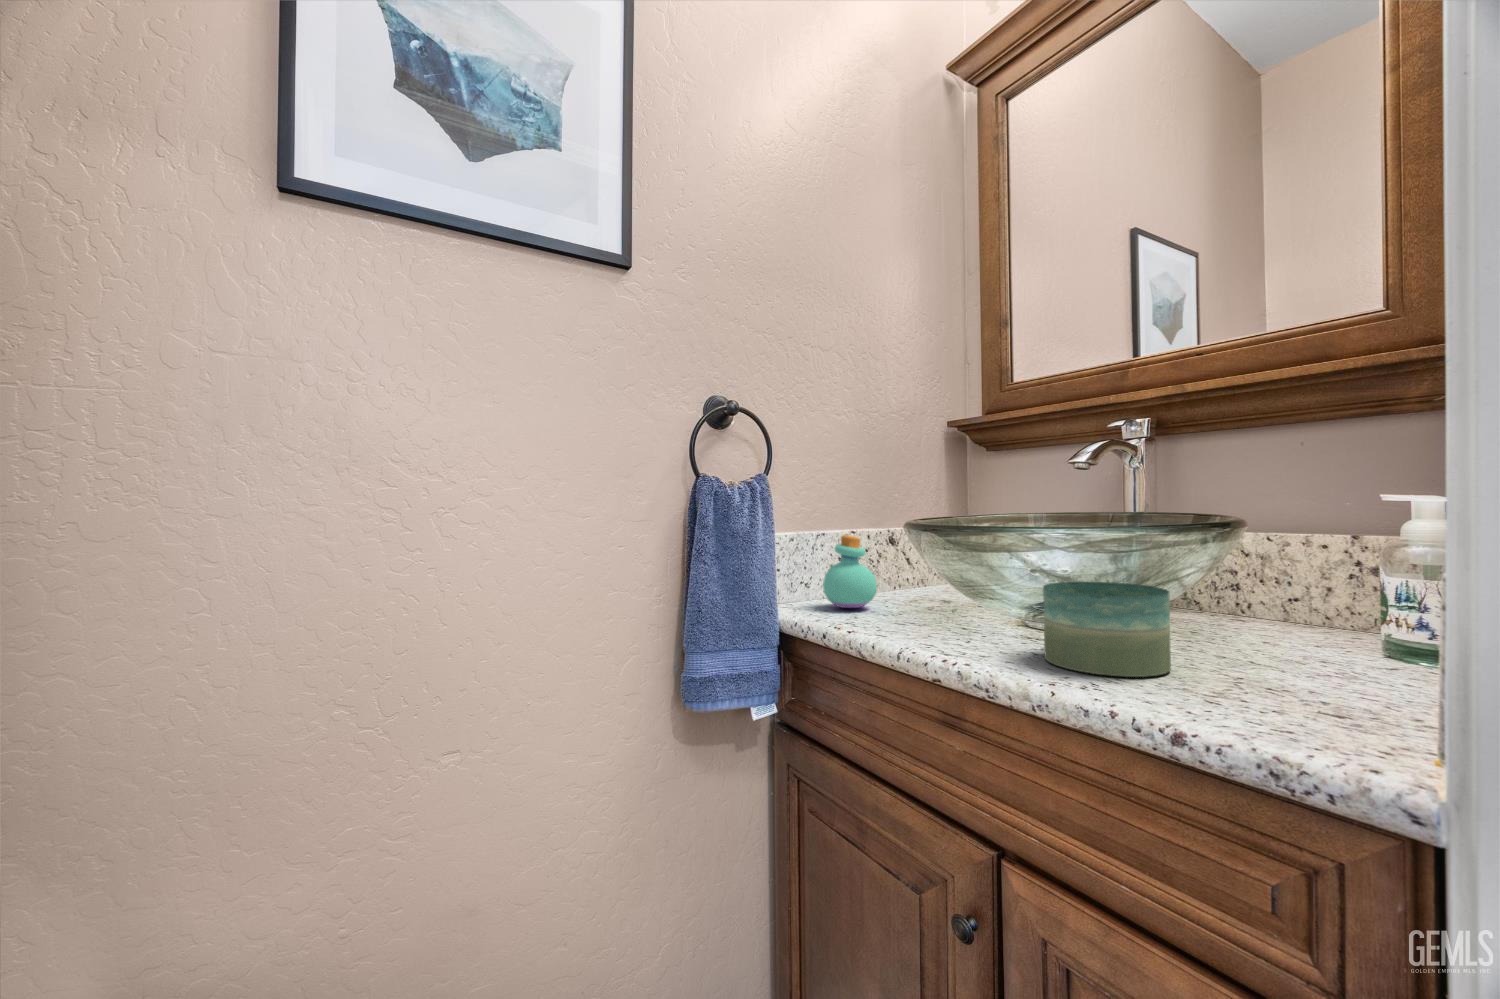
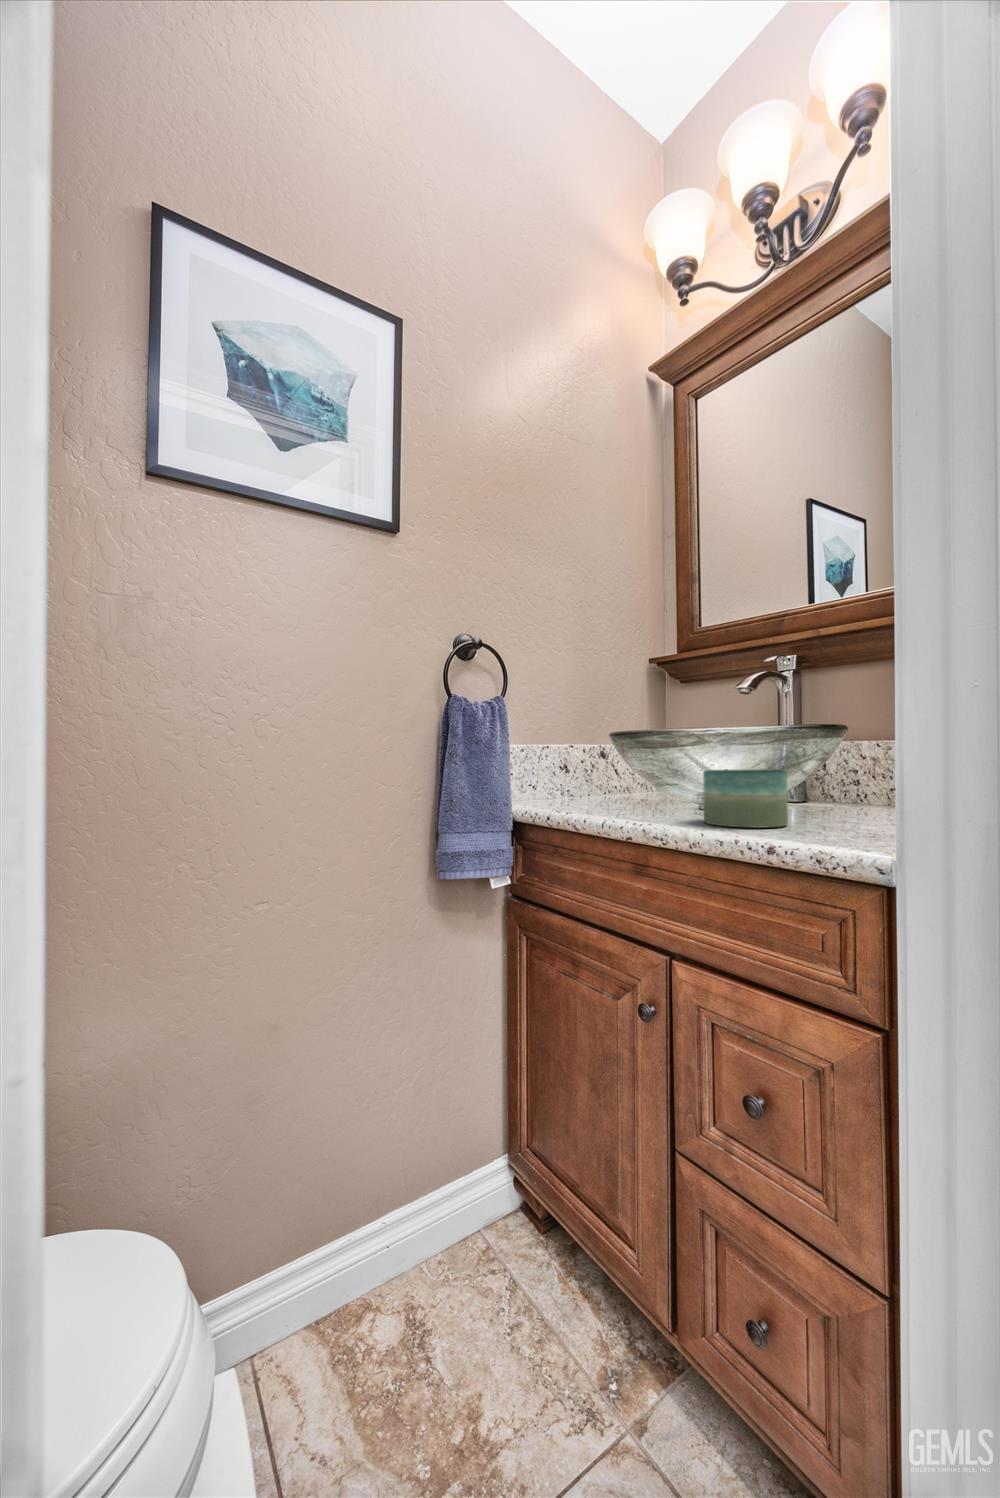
perfume bottle: present [823,535,877,608] -> none [547,746,589,803]

